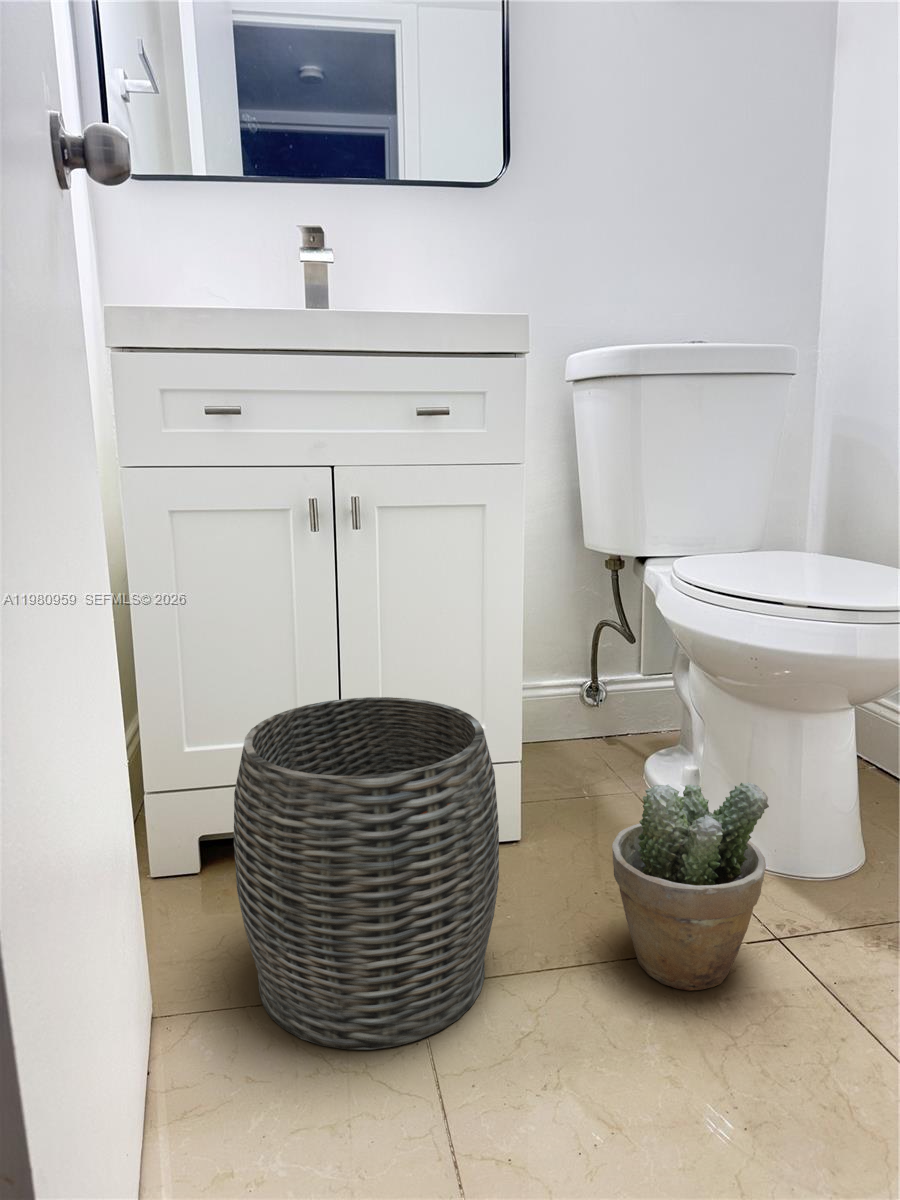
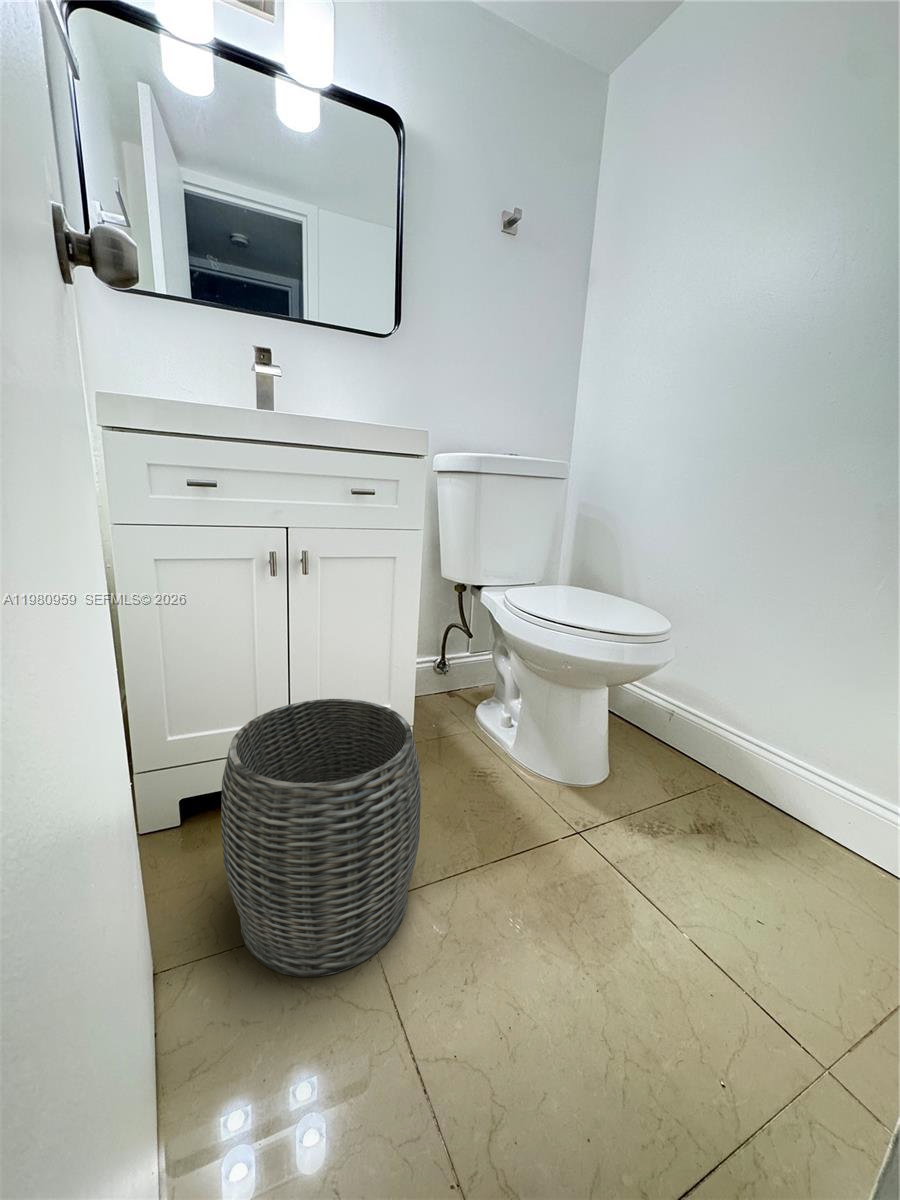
potted plant: present [612,782,769,990] -> none [490,746,589,882]

